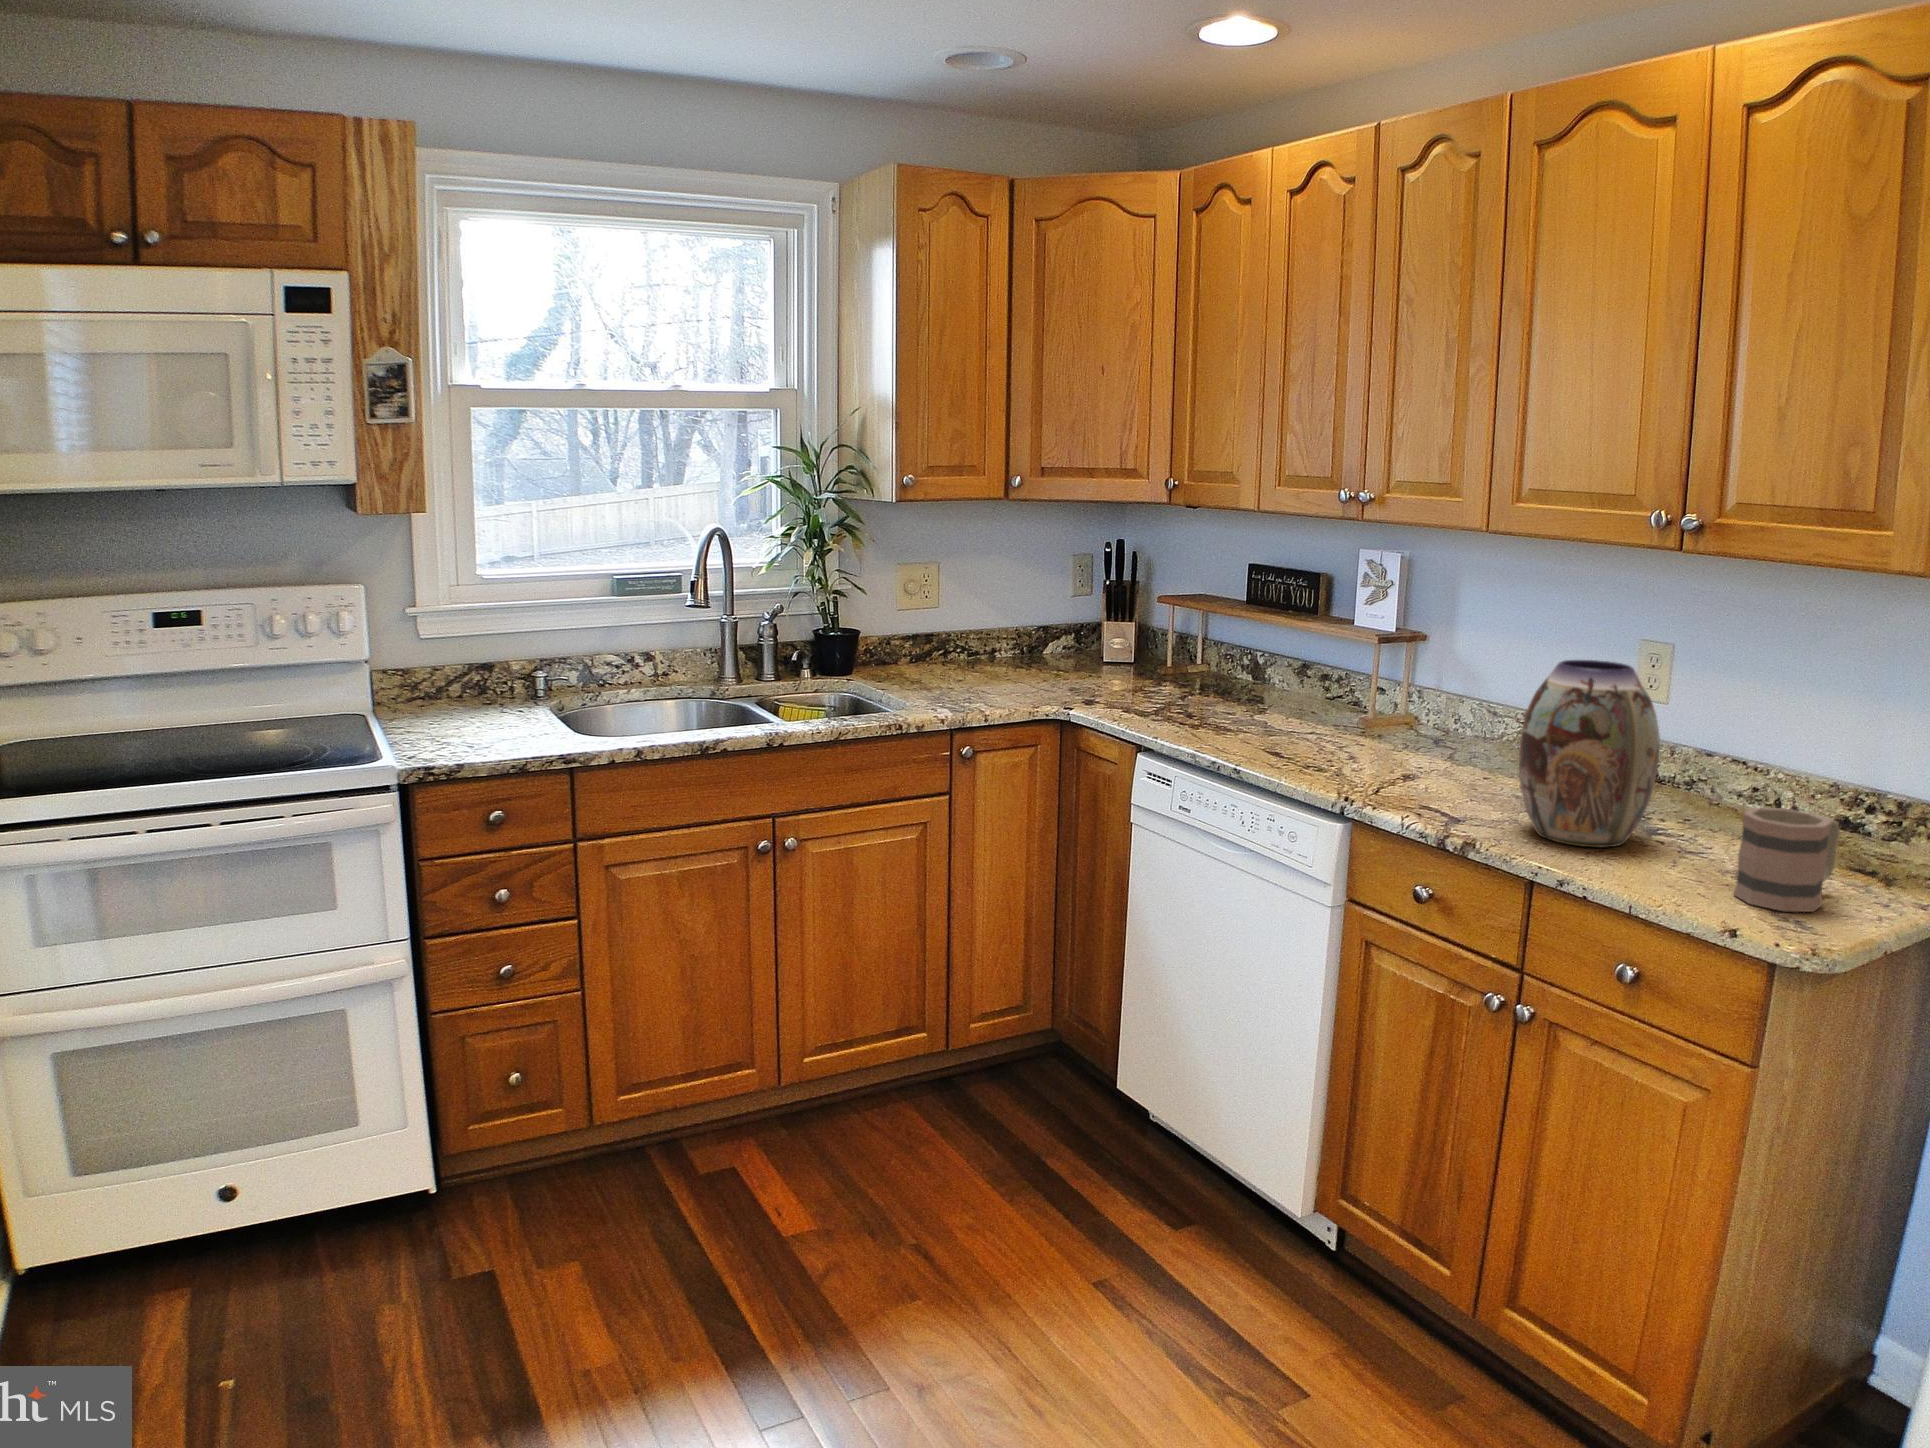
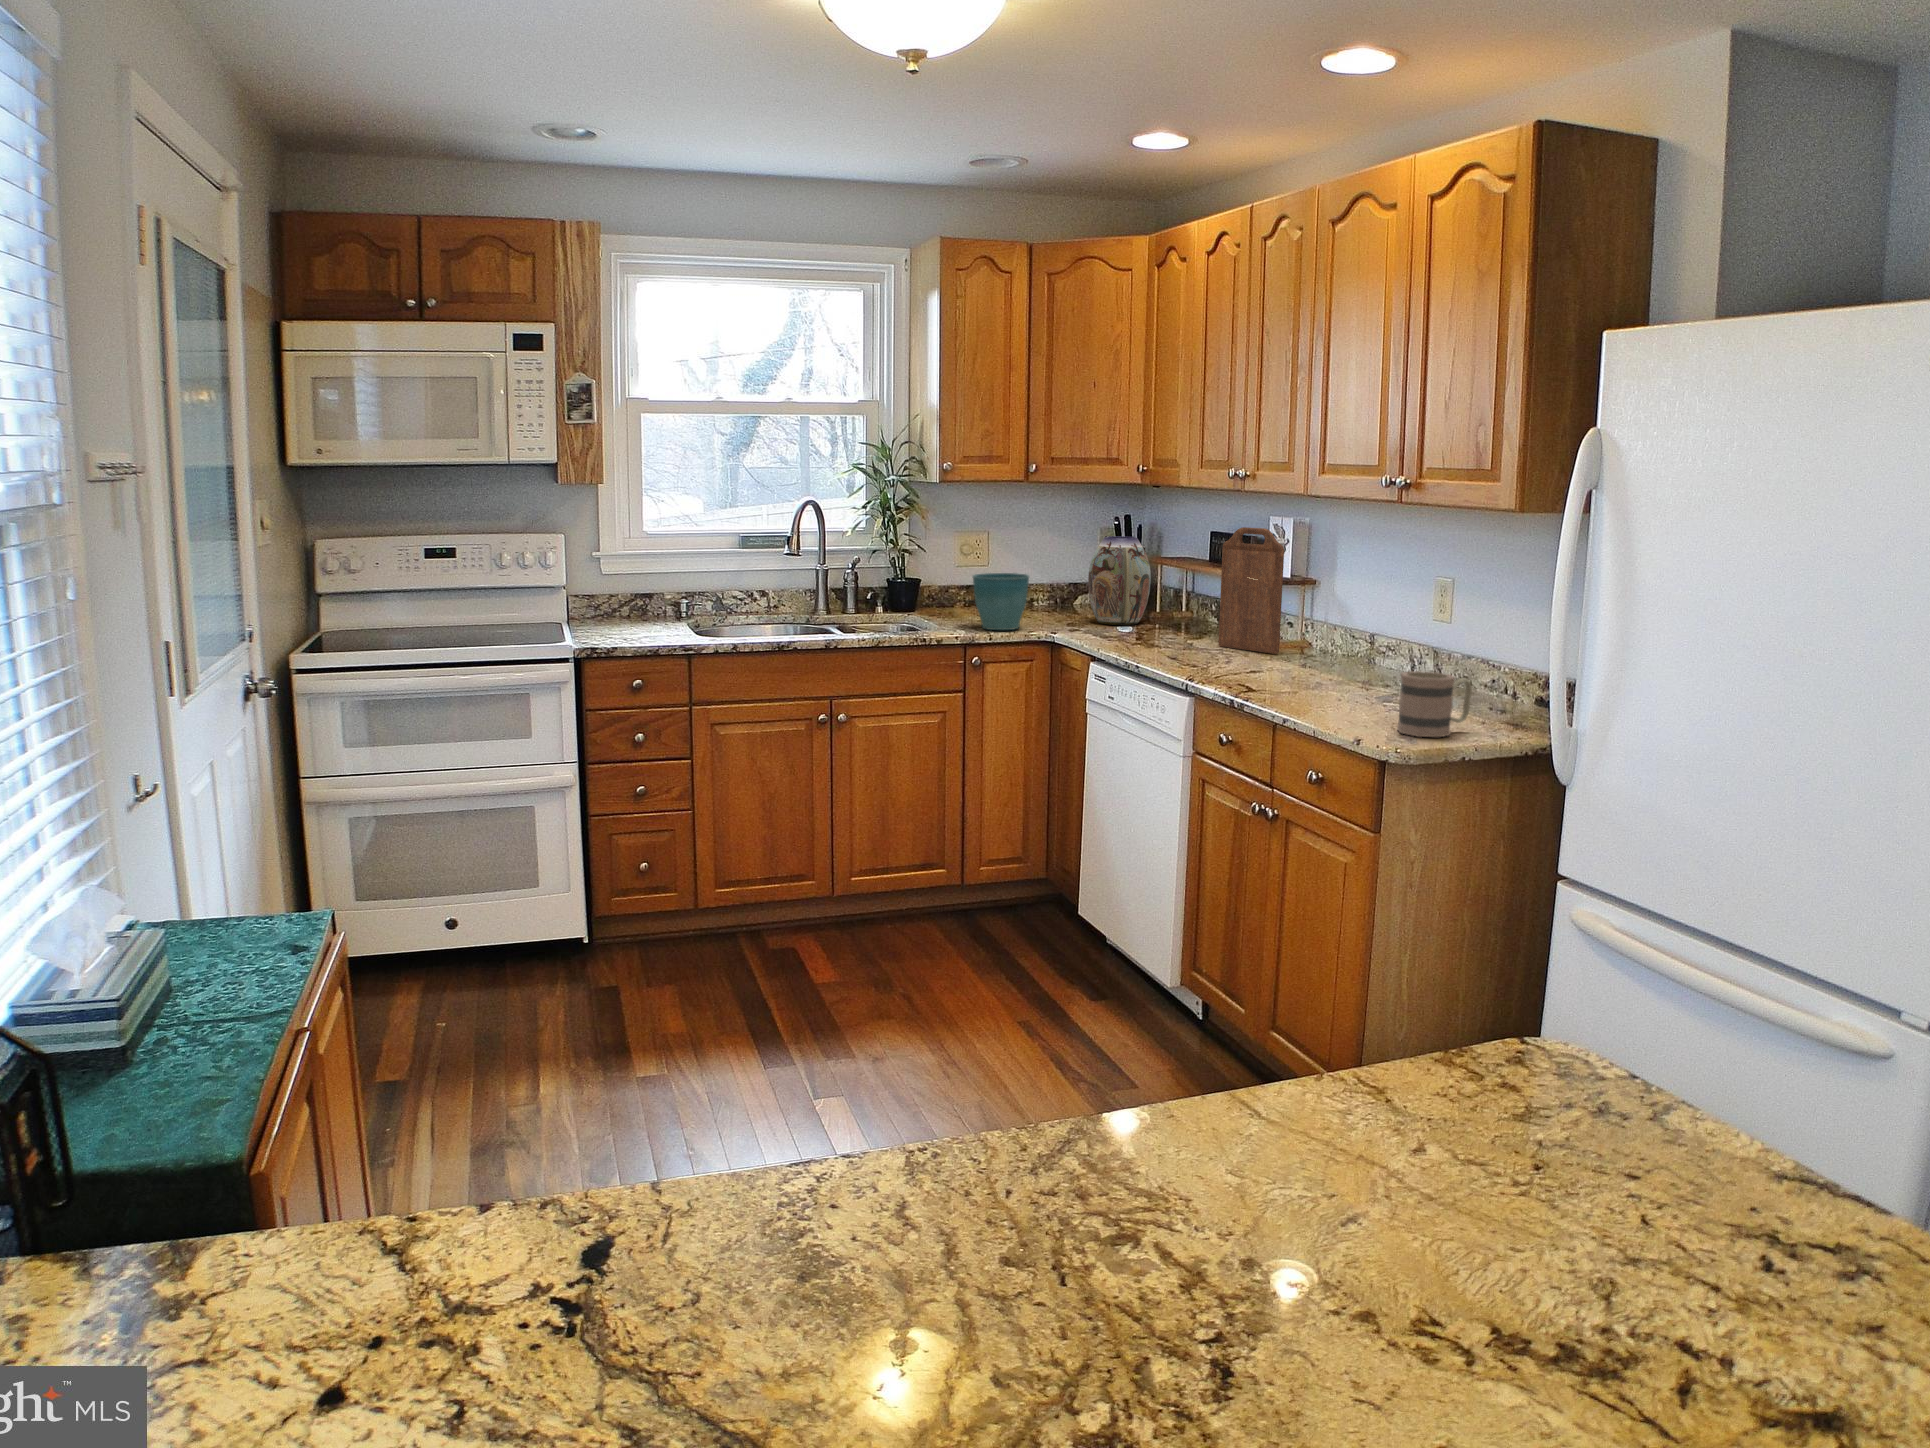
cutting board: none [1301,567,1404,738] -> present [1218,527,1284,654]
flower pot: none [952,625,1030,705] -> present [973,573,1029,630]
vase: present [1519,660,1660,848] -> present [1088,536,1151,625]

